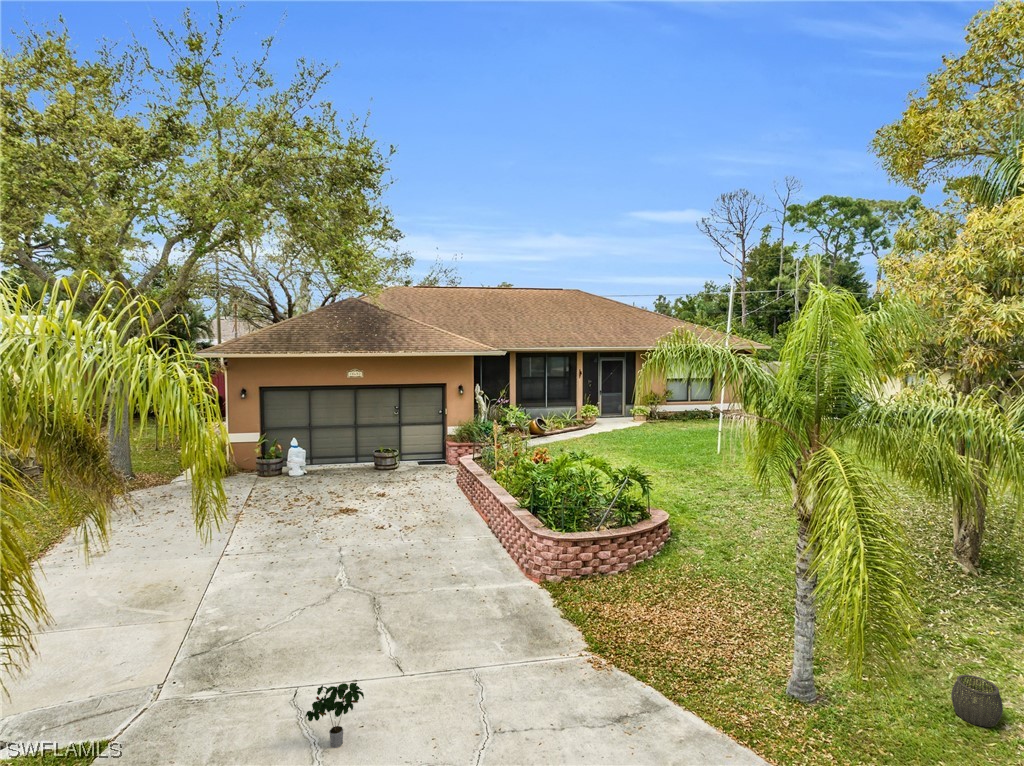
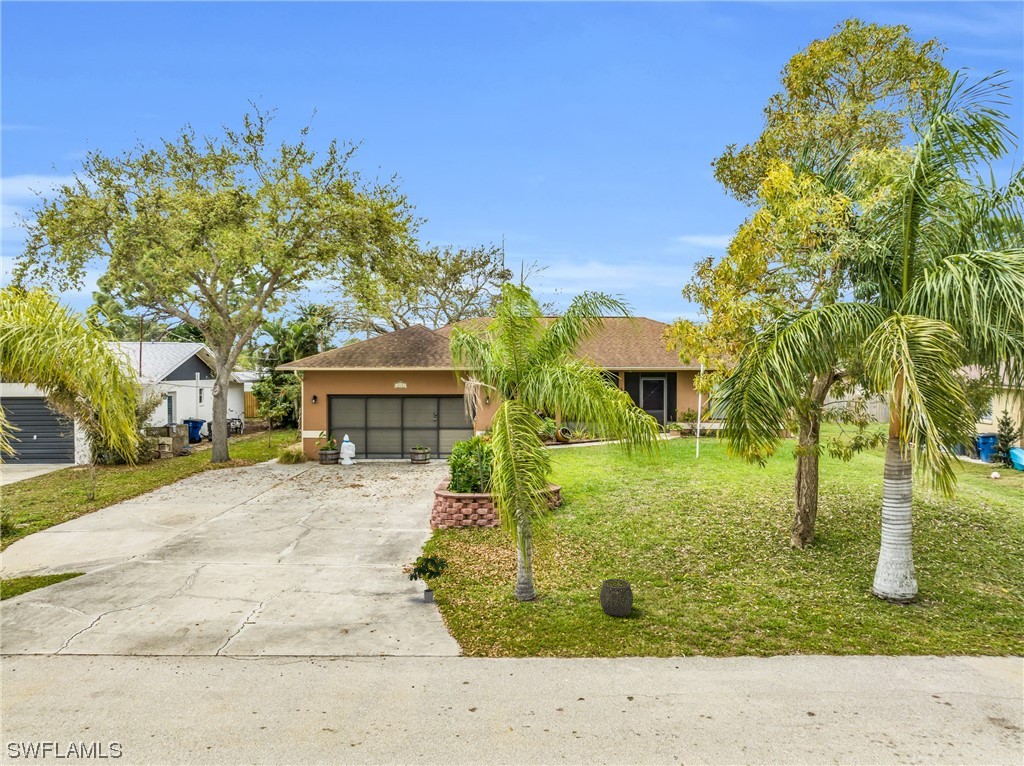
potted plant: present [306,683,364,748] -> present [408,556,449,603]

